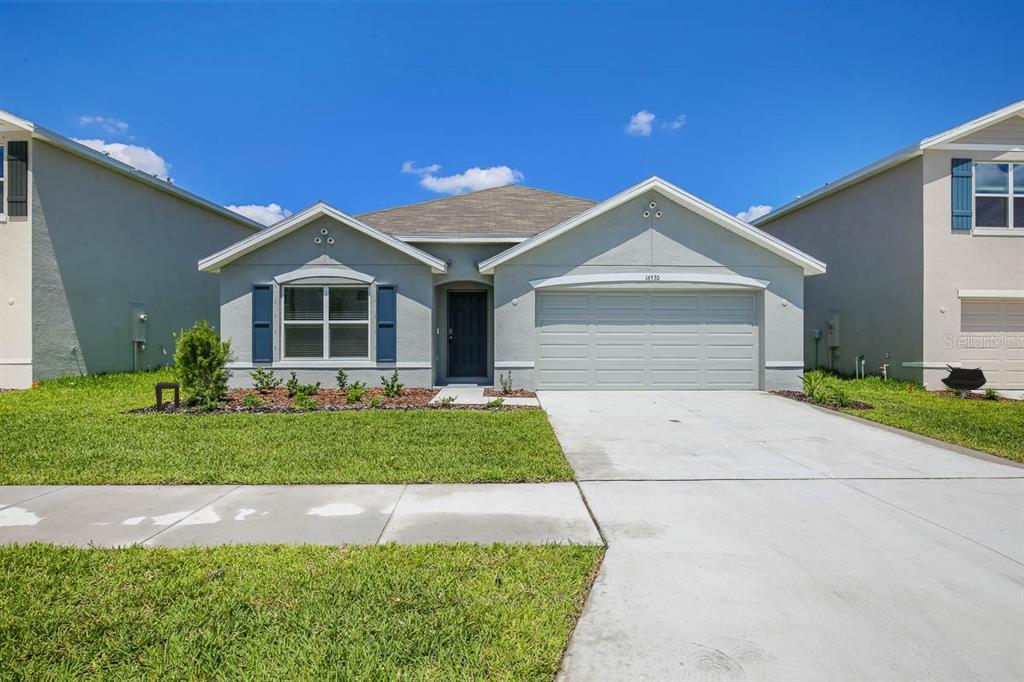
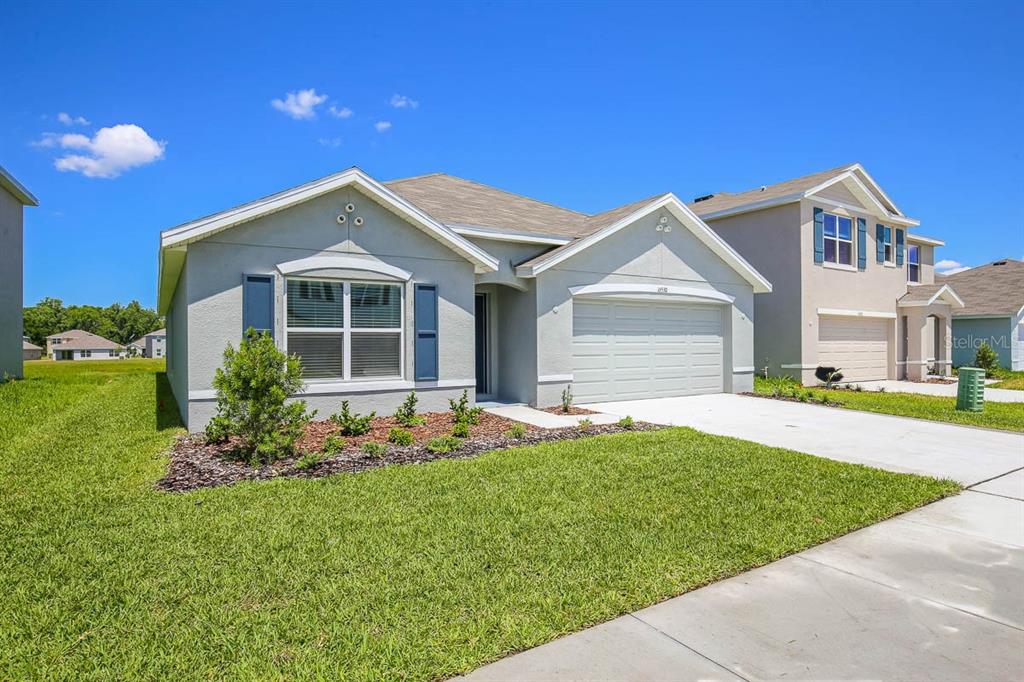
bench: present [154,382,180,411] -> none [174,423,246,469]

